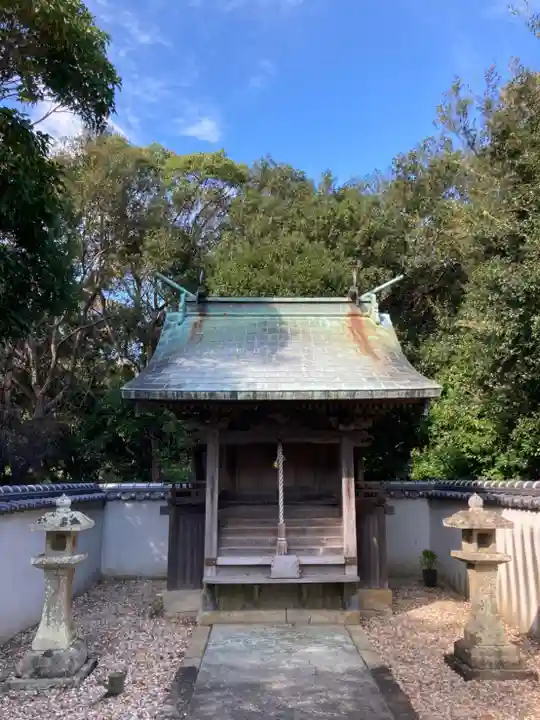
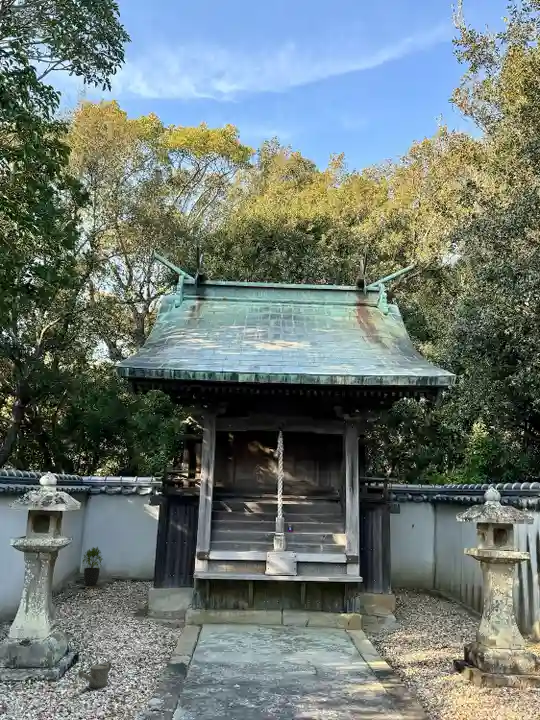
potted plant: present [420,549,440,587] -> present [83,547,102,586]

